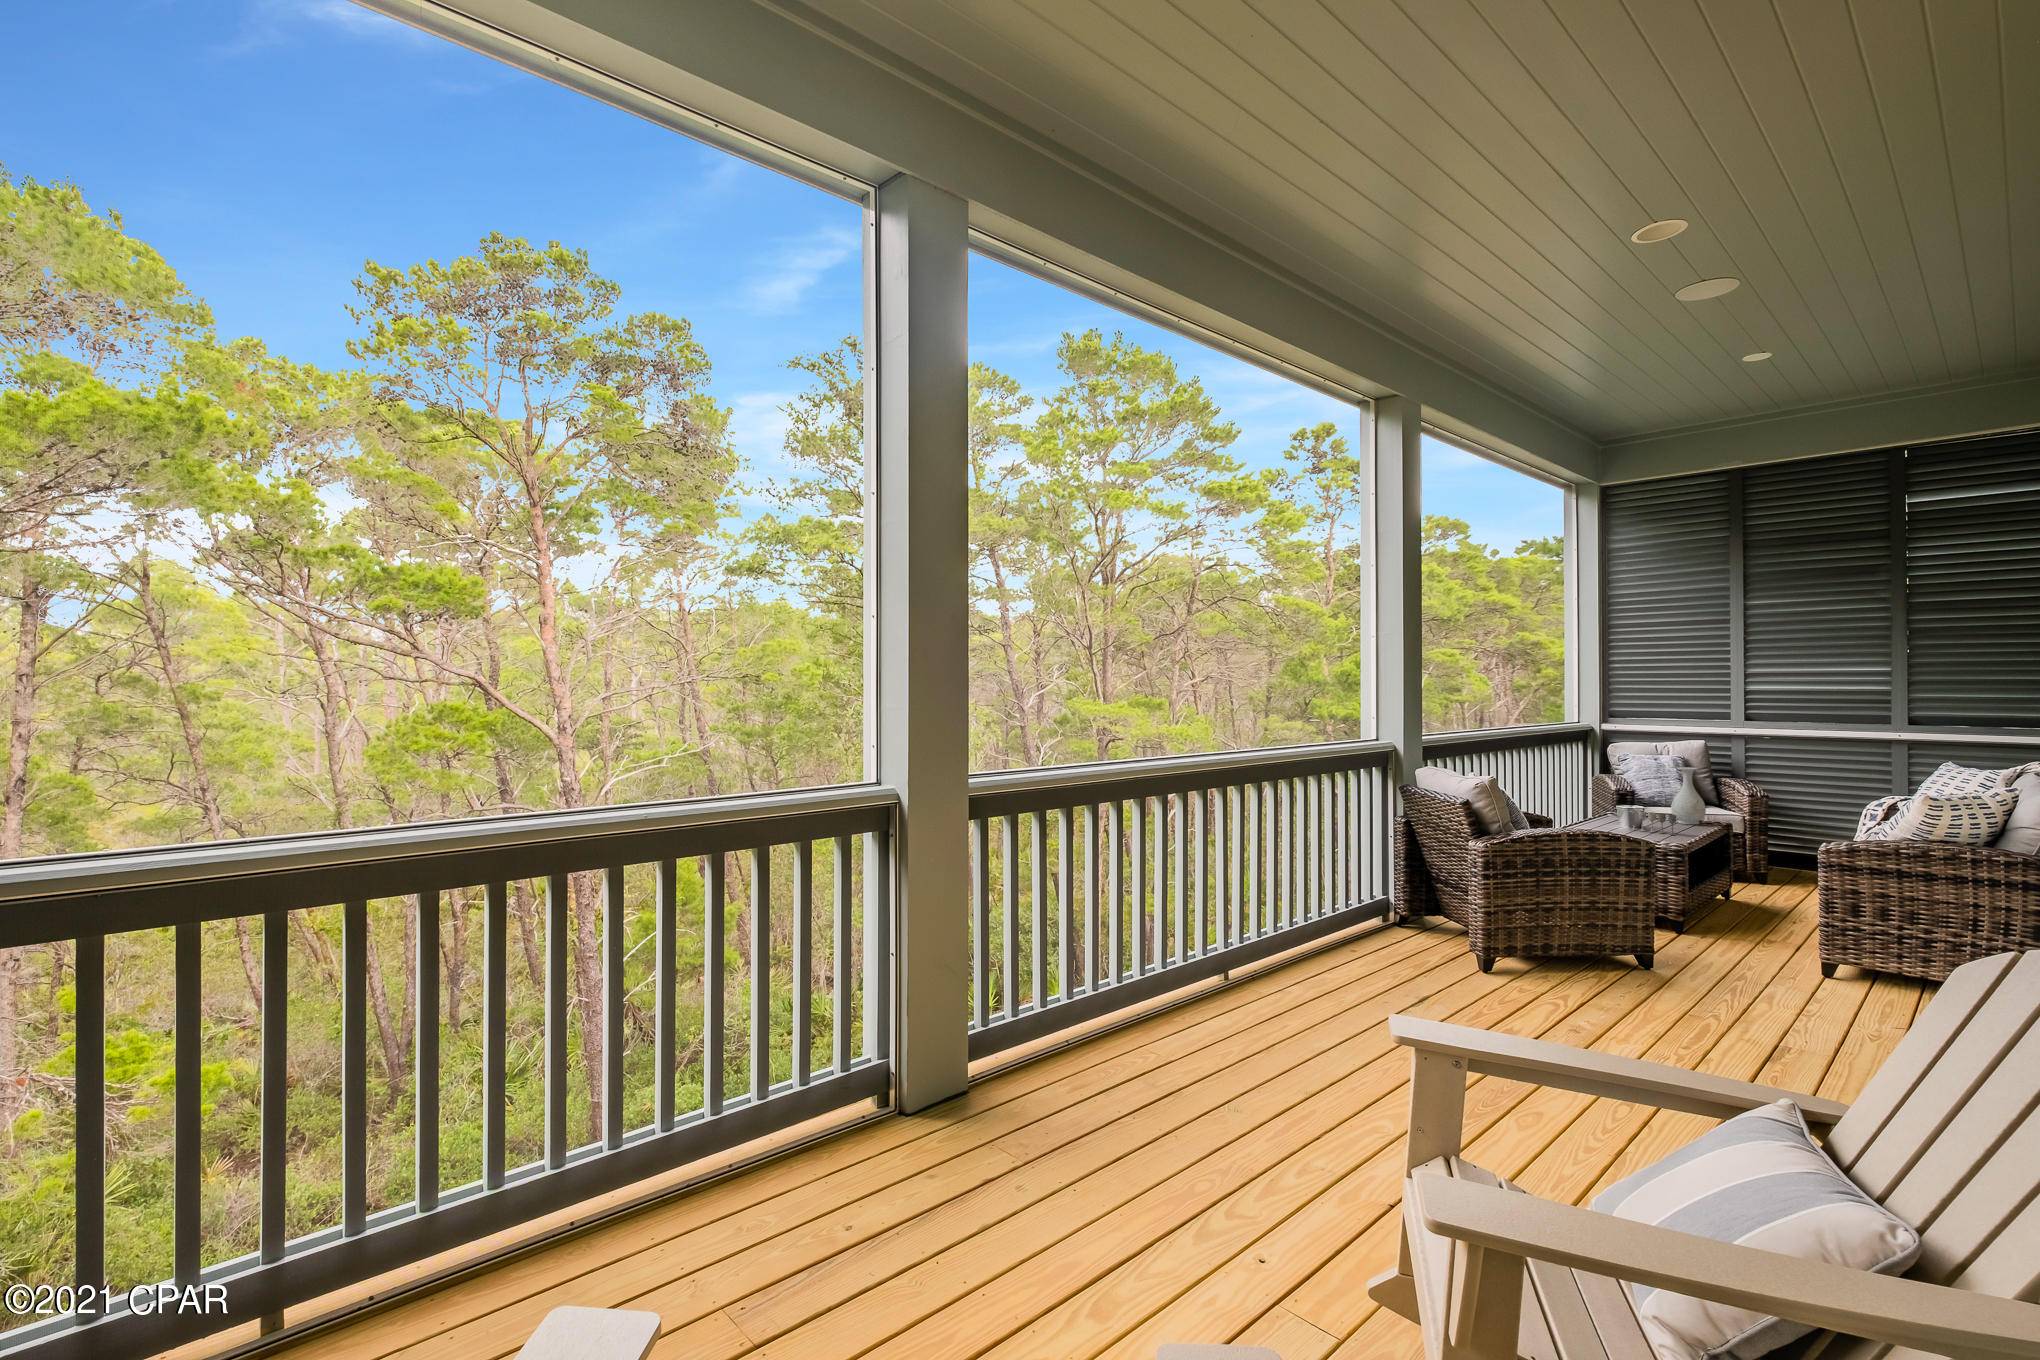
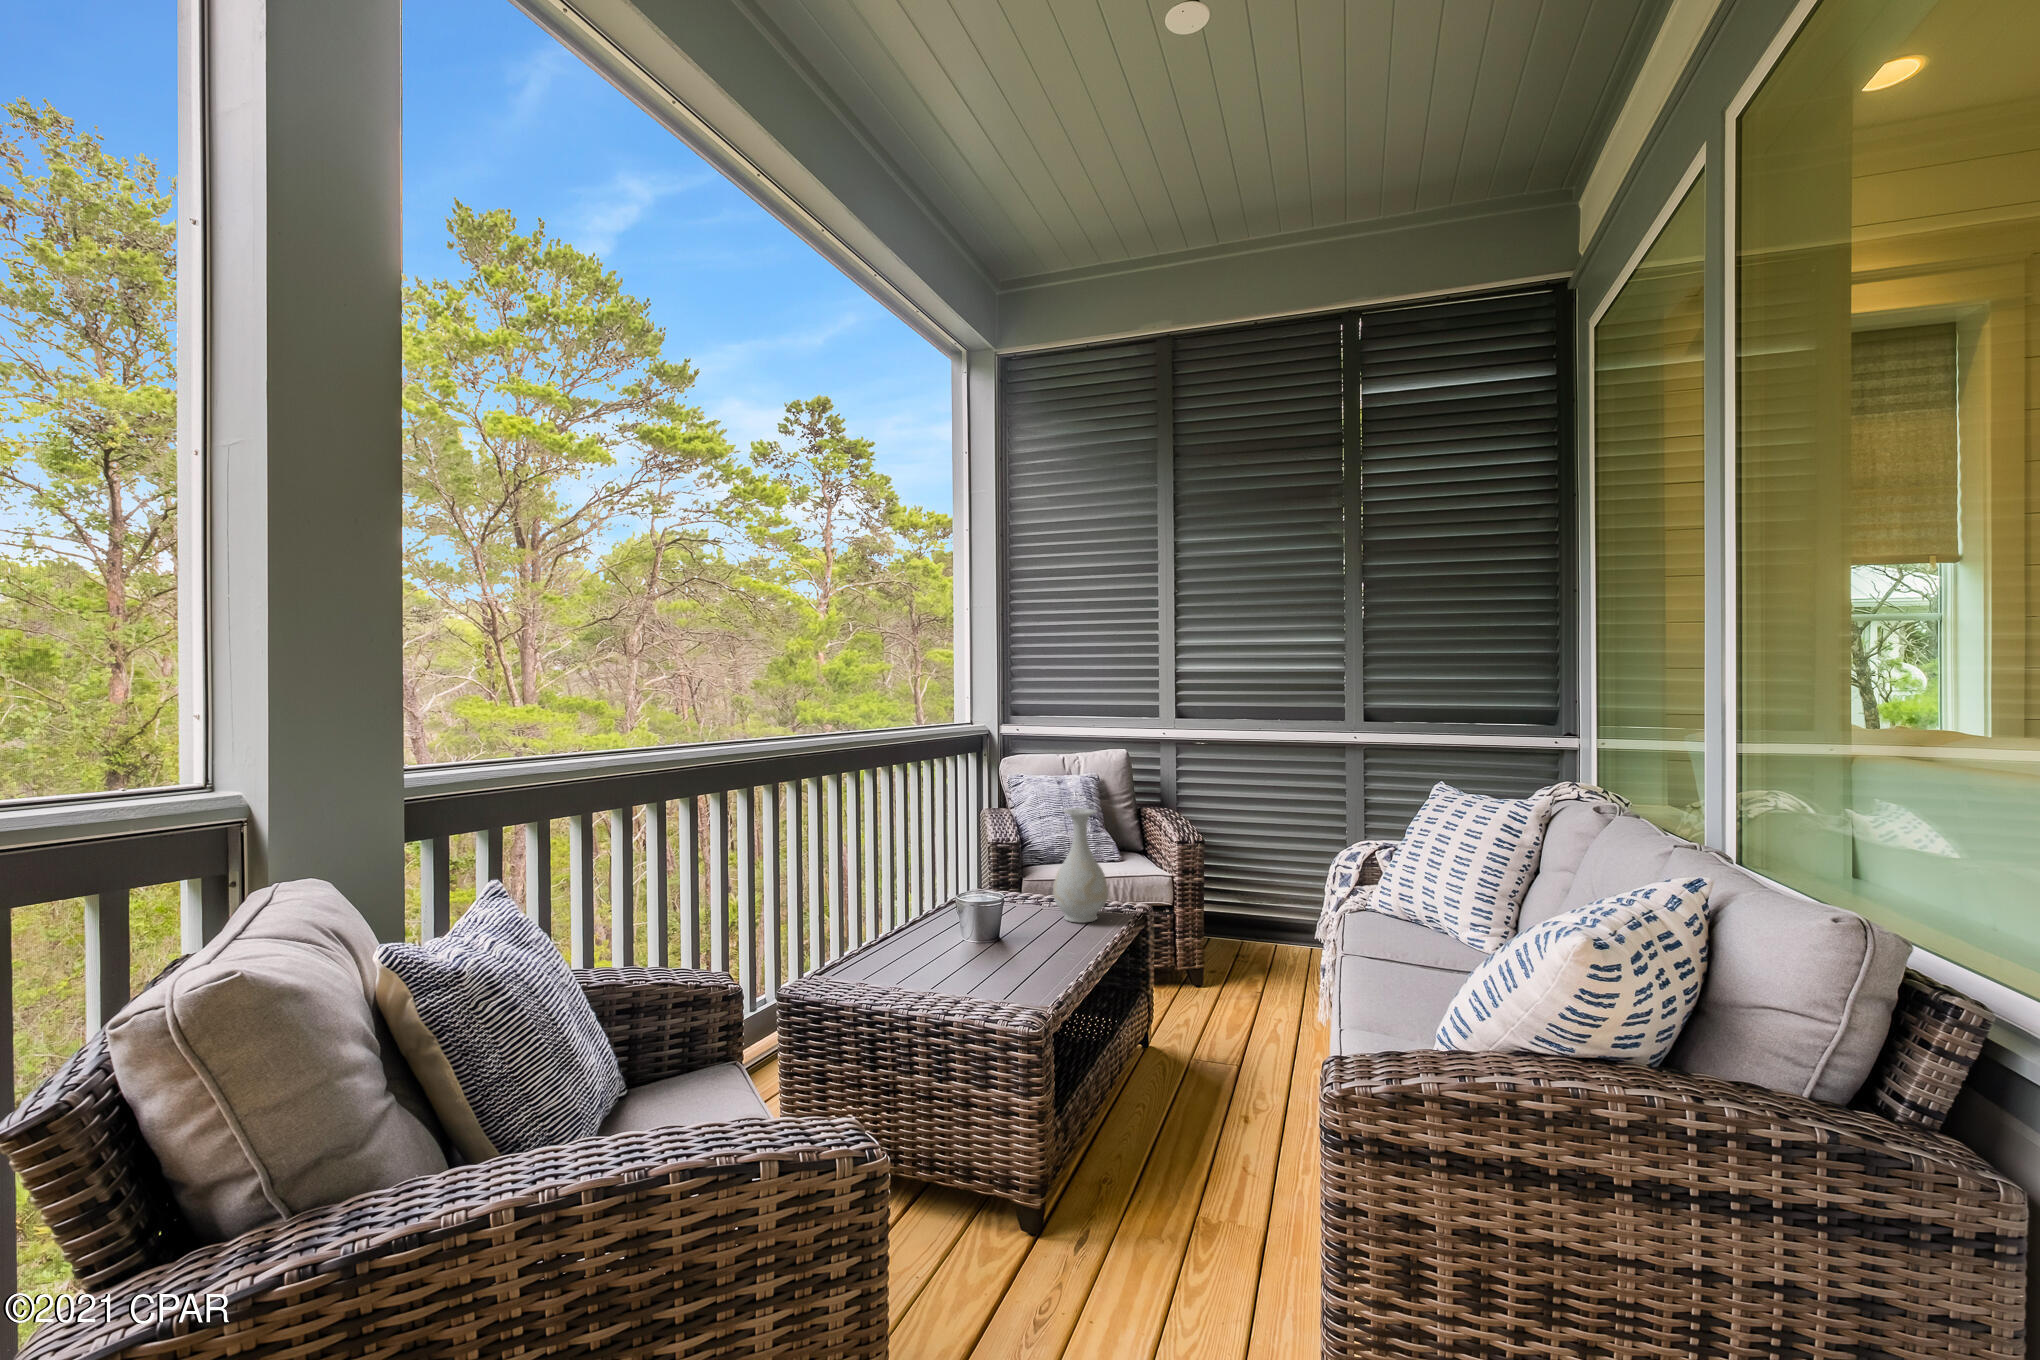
wine glass: present [1630,810,1676,835] -> none [967,913,1045,971]

